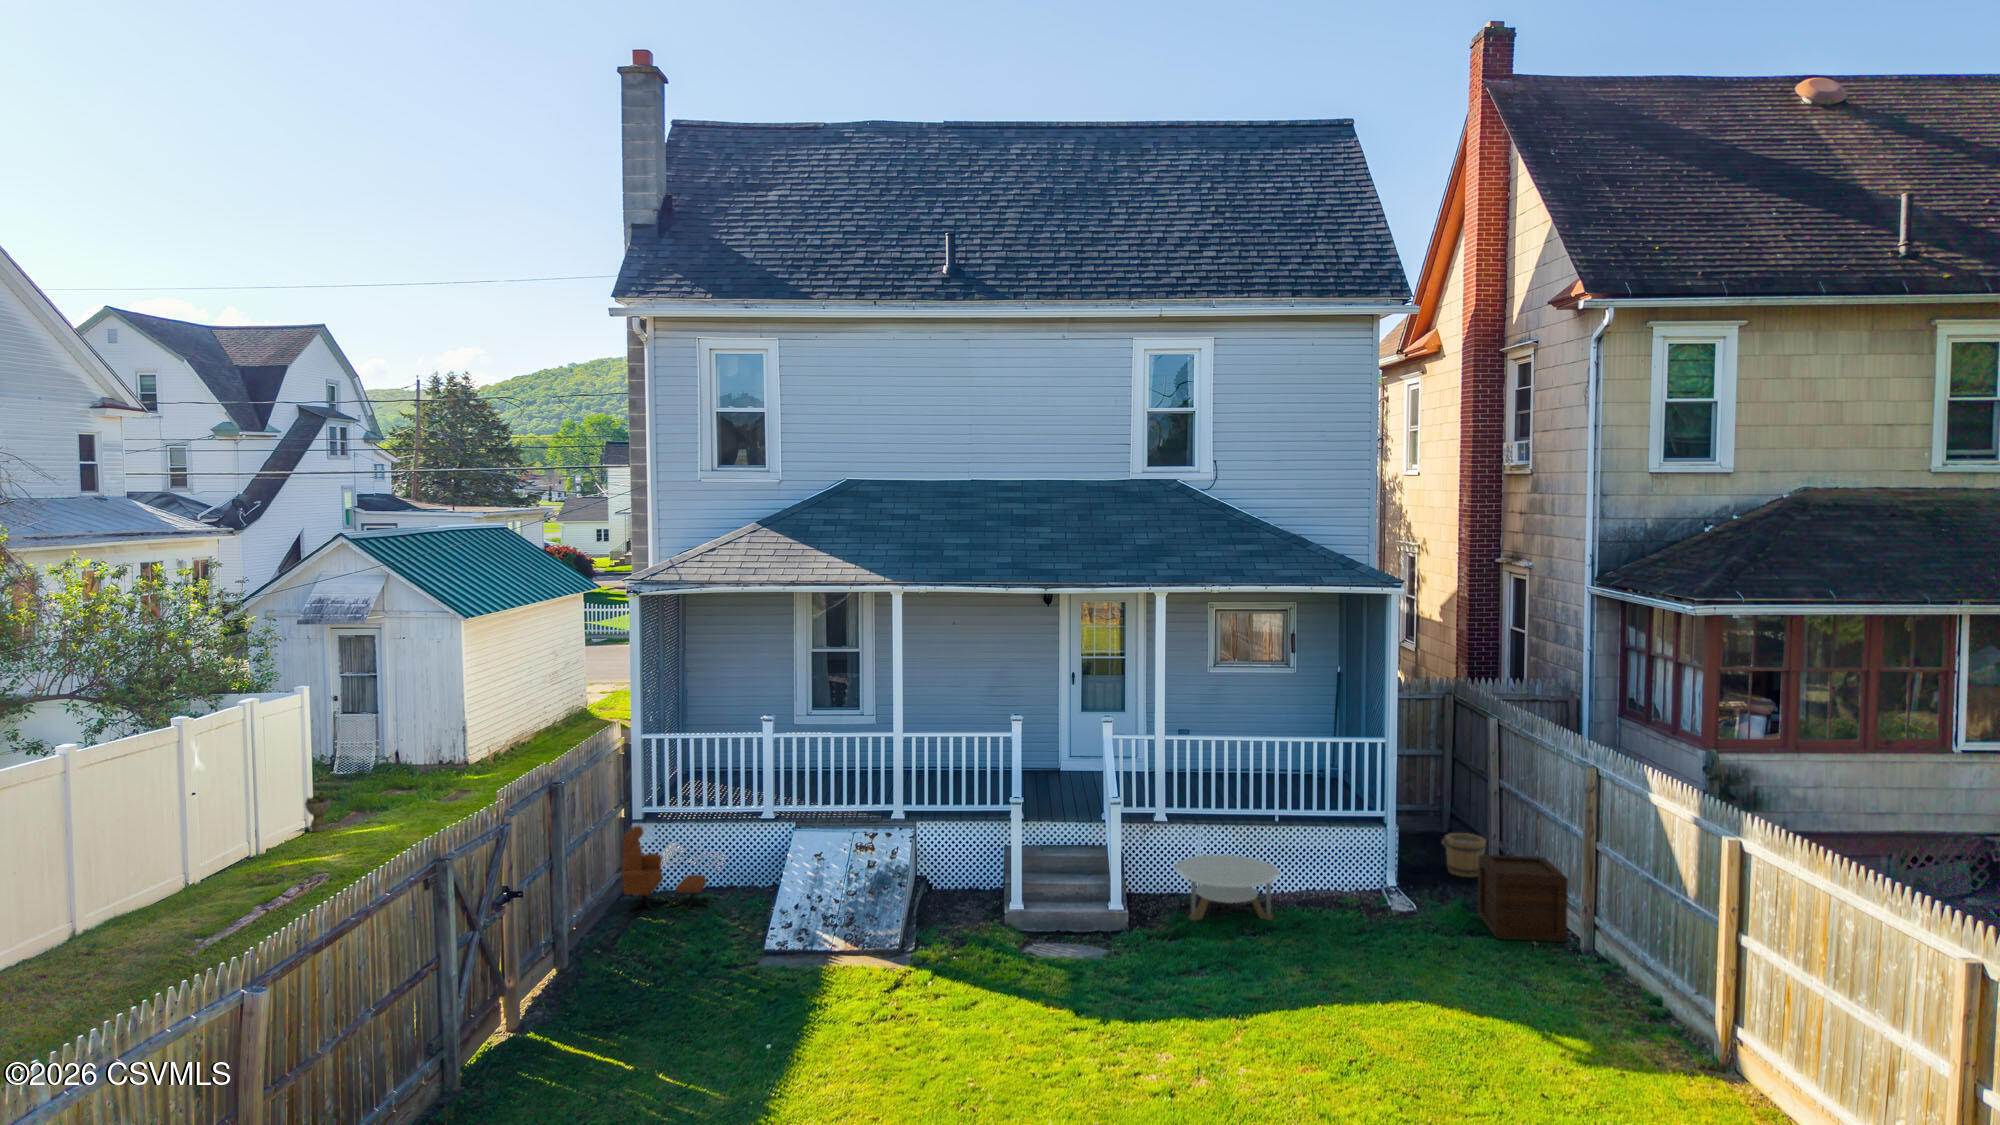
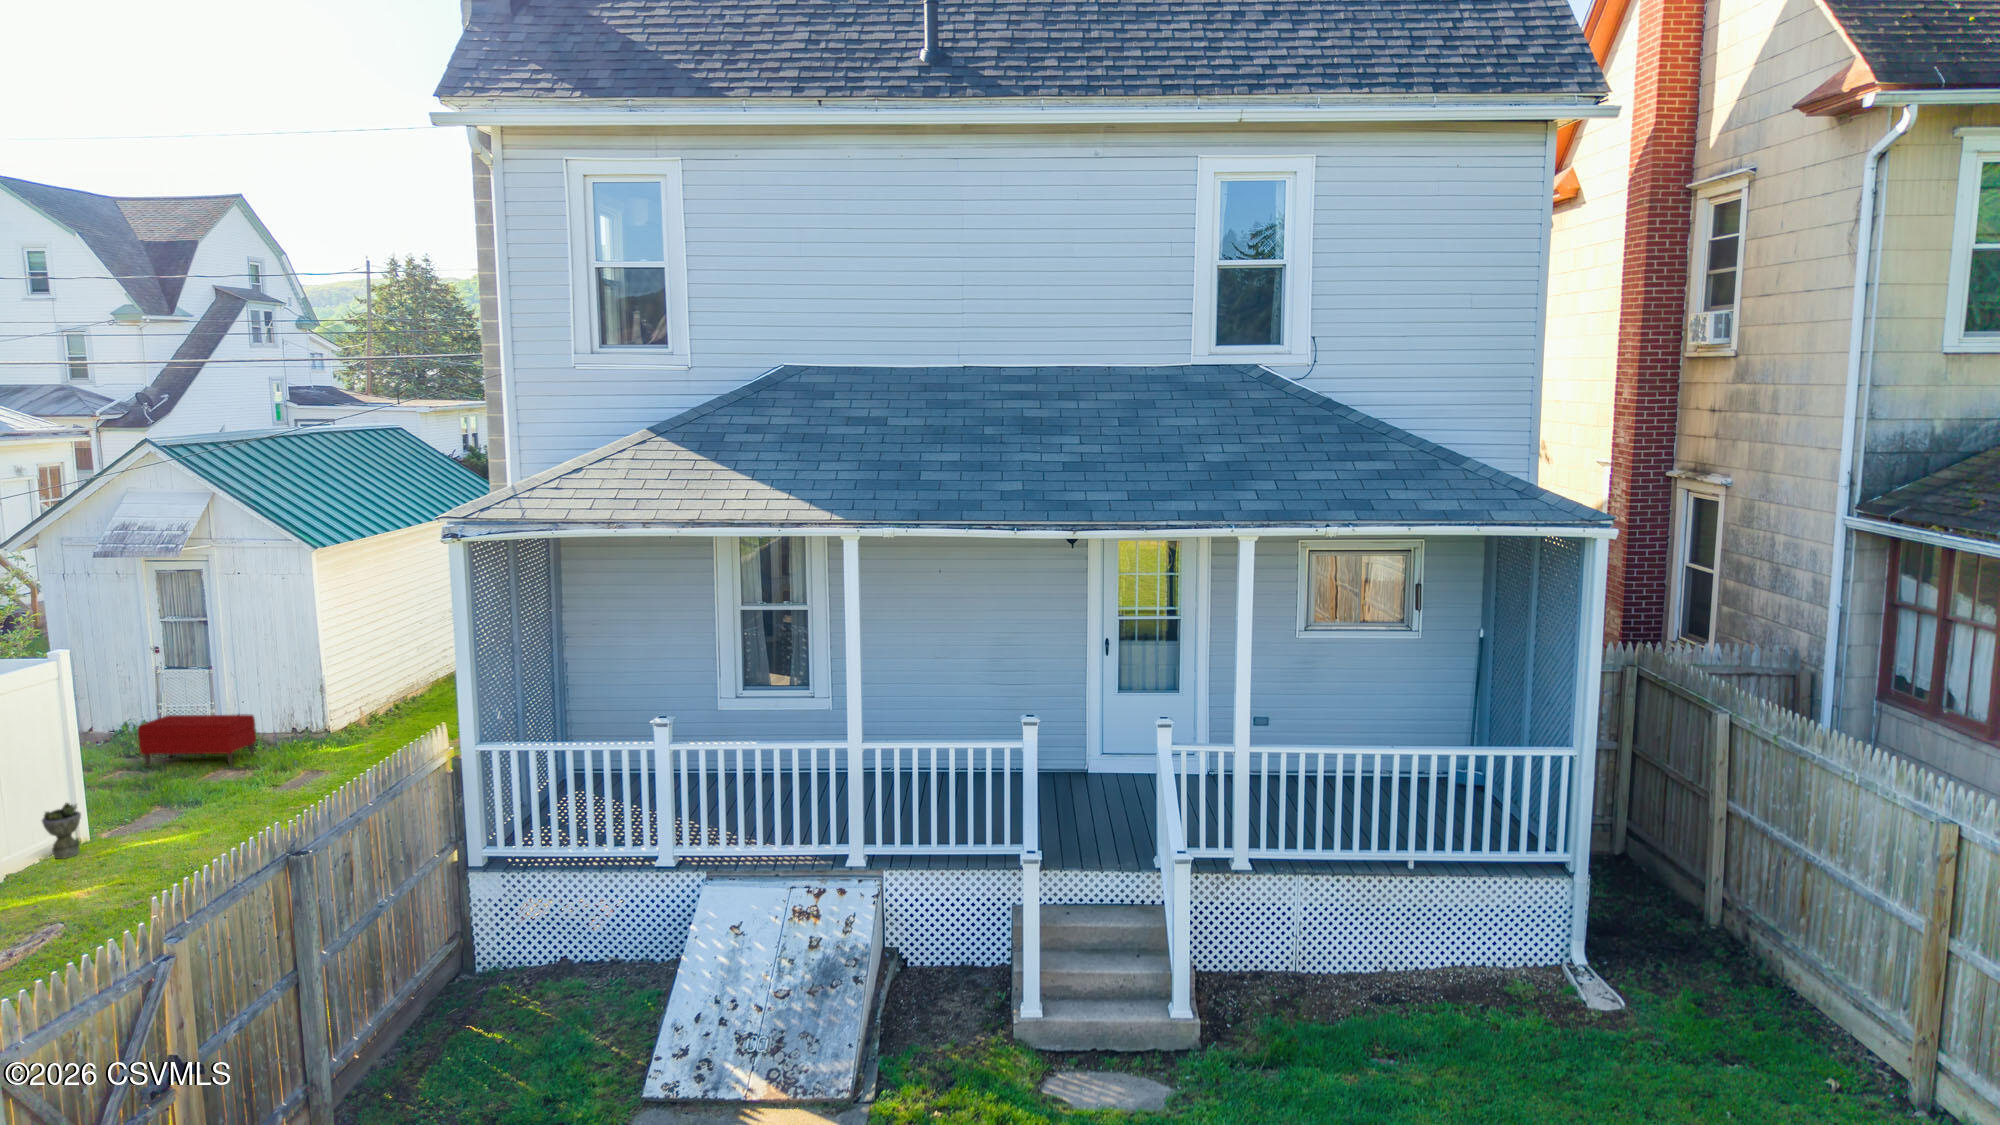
bench: none [346,740,431,779] -> present [138,714,256,767]
lounge chair: present [622,826,709,911] -> none [443,877,581,1008]
bucket: present [1442,833,1487,877] -> none [1637,873,1706,940]
round table: present [1175,855,1280,920] -> none [1265,918,1425,1029]
wooden crate: present [1478,855,1568,942] -> none [1721,933,1886,1079]

